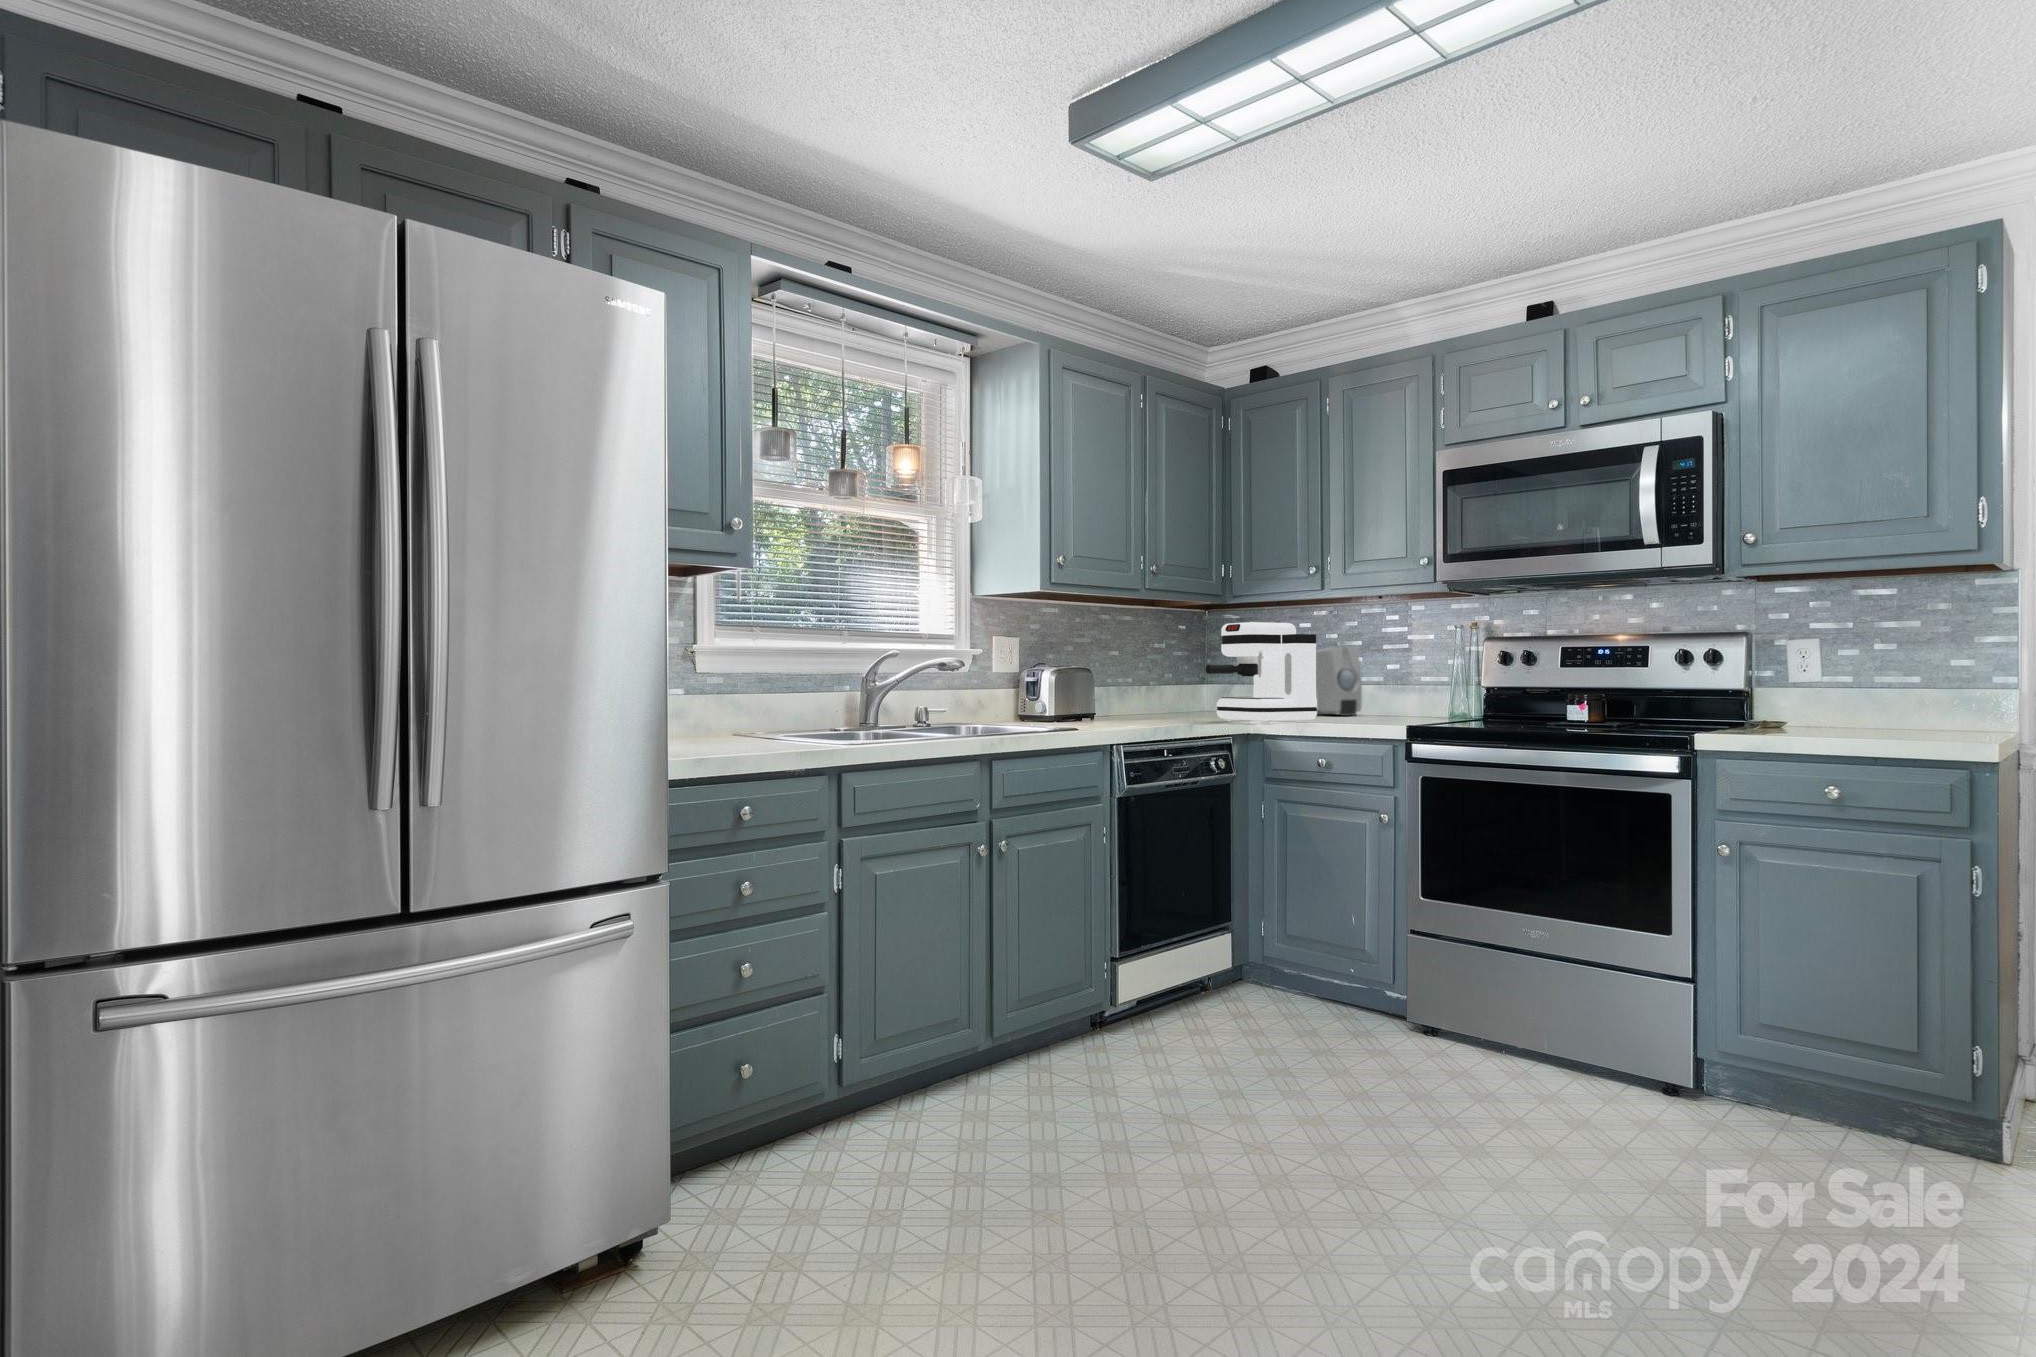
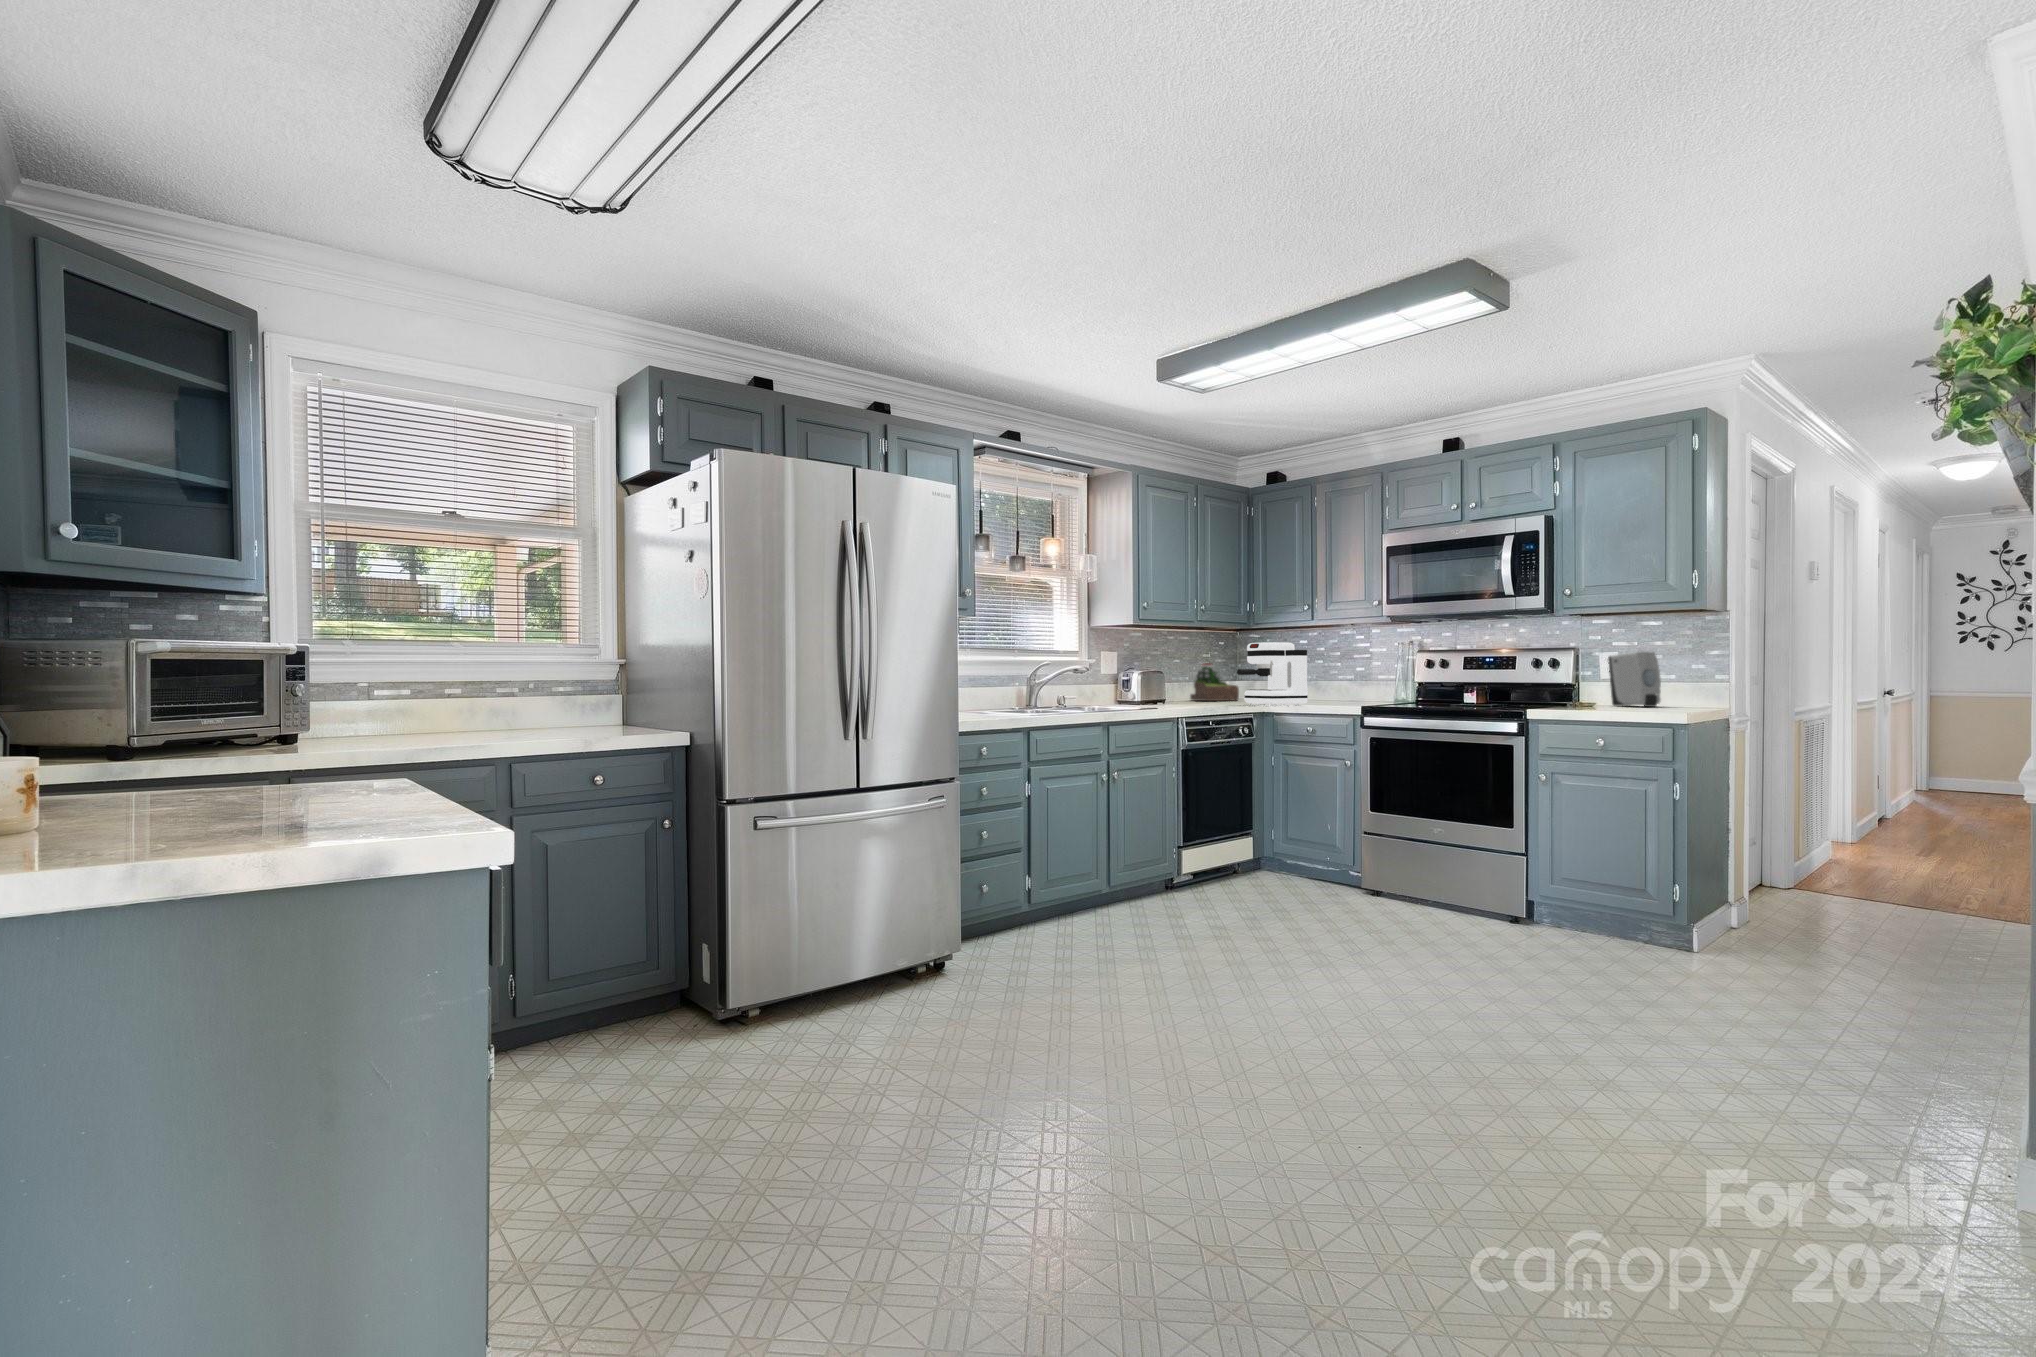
soap dispenser: present [1316,647,1362,716] -> present [1608,652,1661,707]
succulent plant: none [1134,656,1208,714] -> present [1190,663,1239,701]

